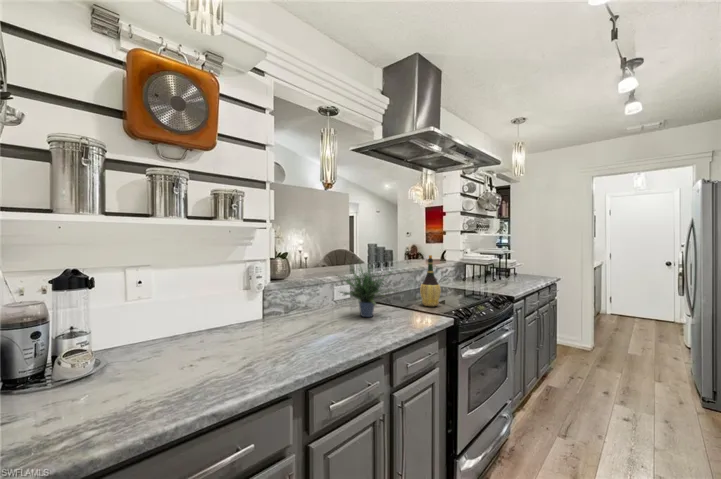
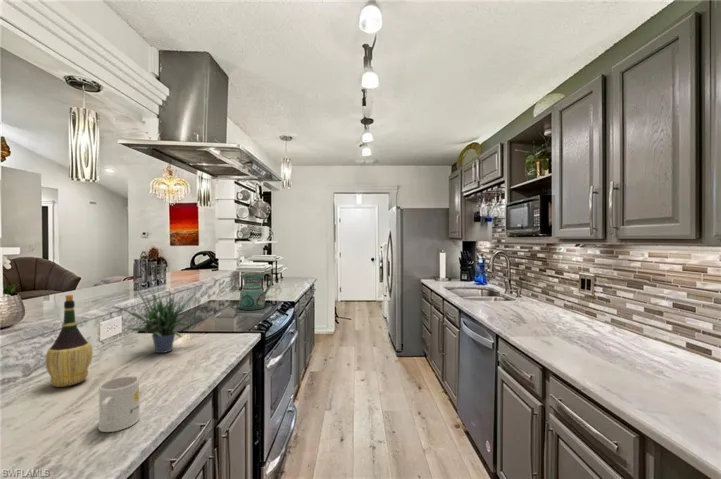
wine bottle: present [420,255,441,306] -> present [45,295,93,387]
ceramic pitcher: none [451,260,487,298] -> present [239,271,273,310]
mug: none [282,321,314,361] -> present [98,376,140,432]

